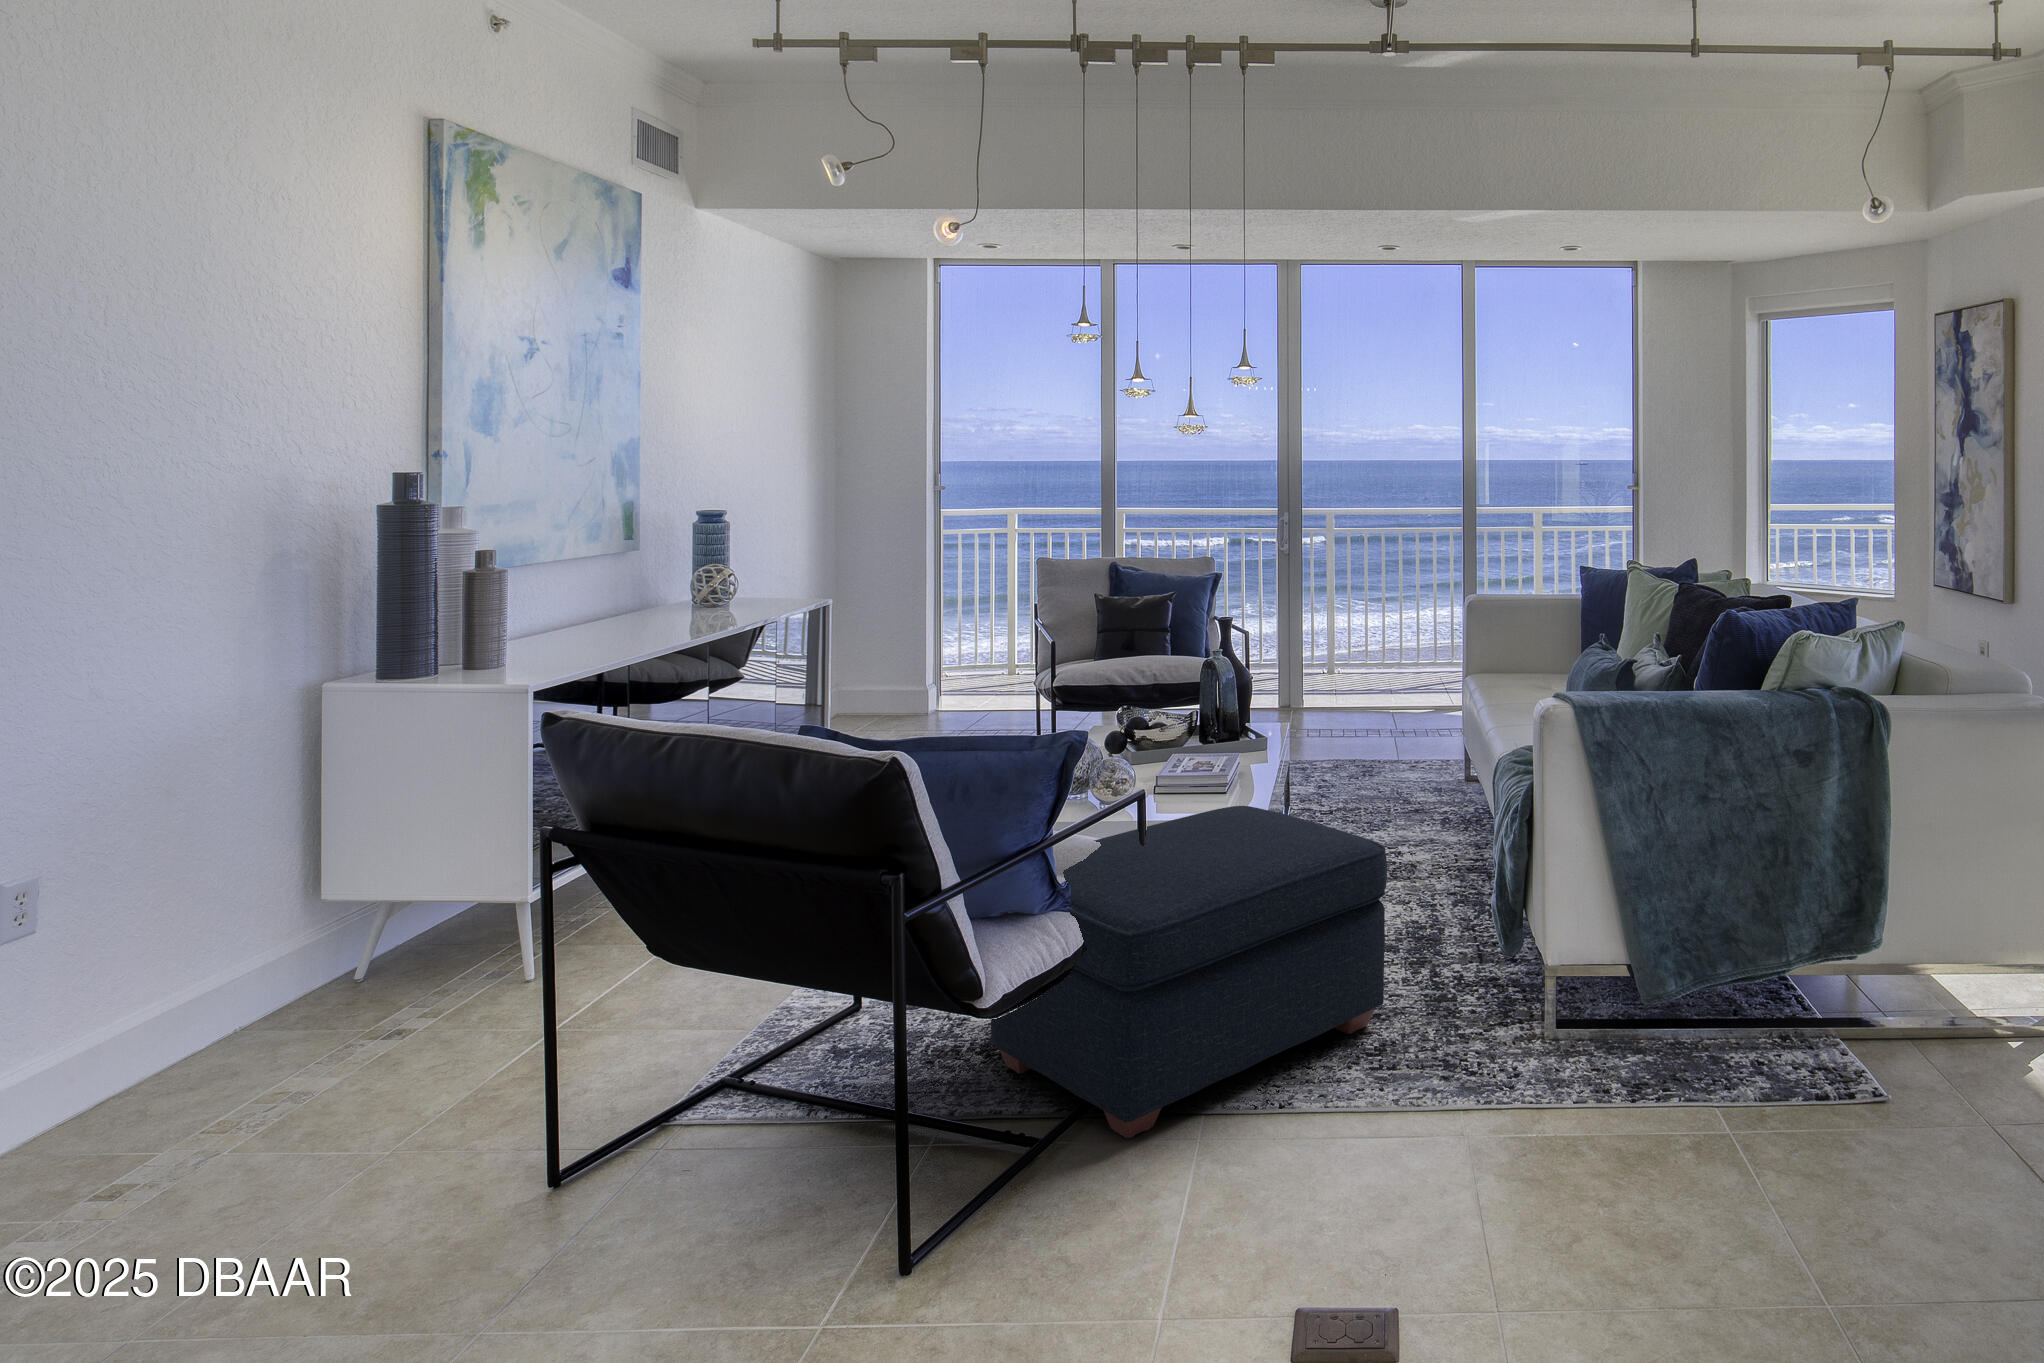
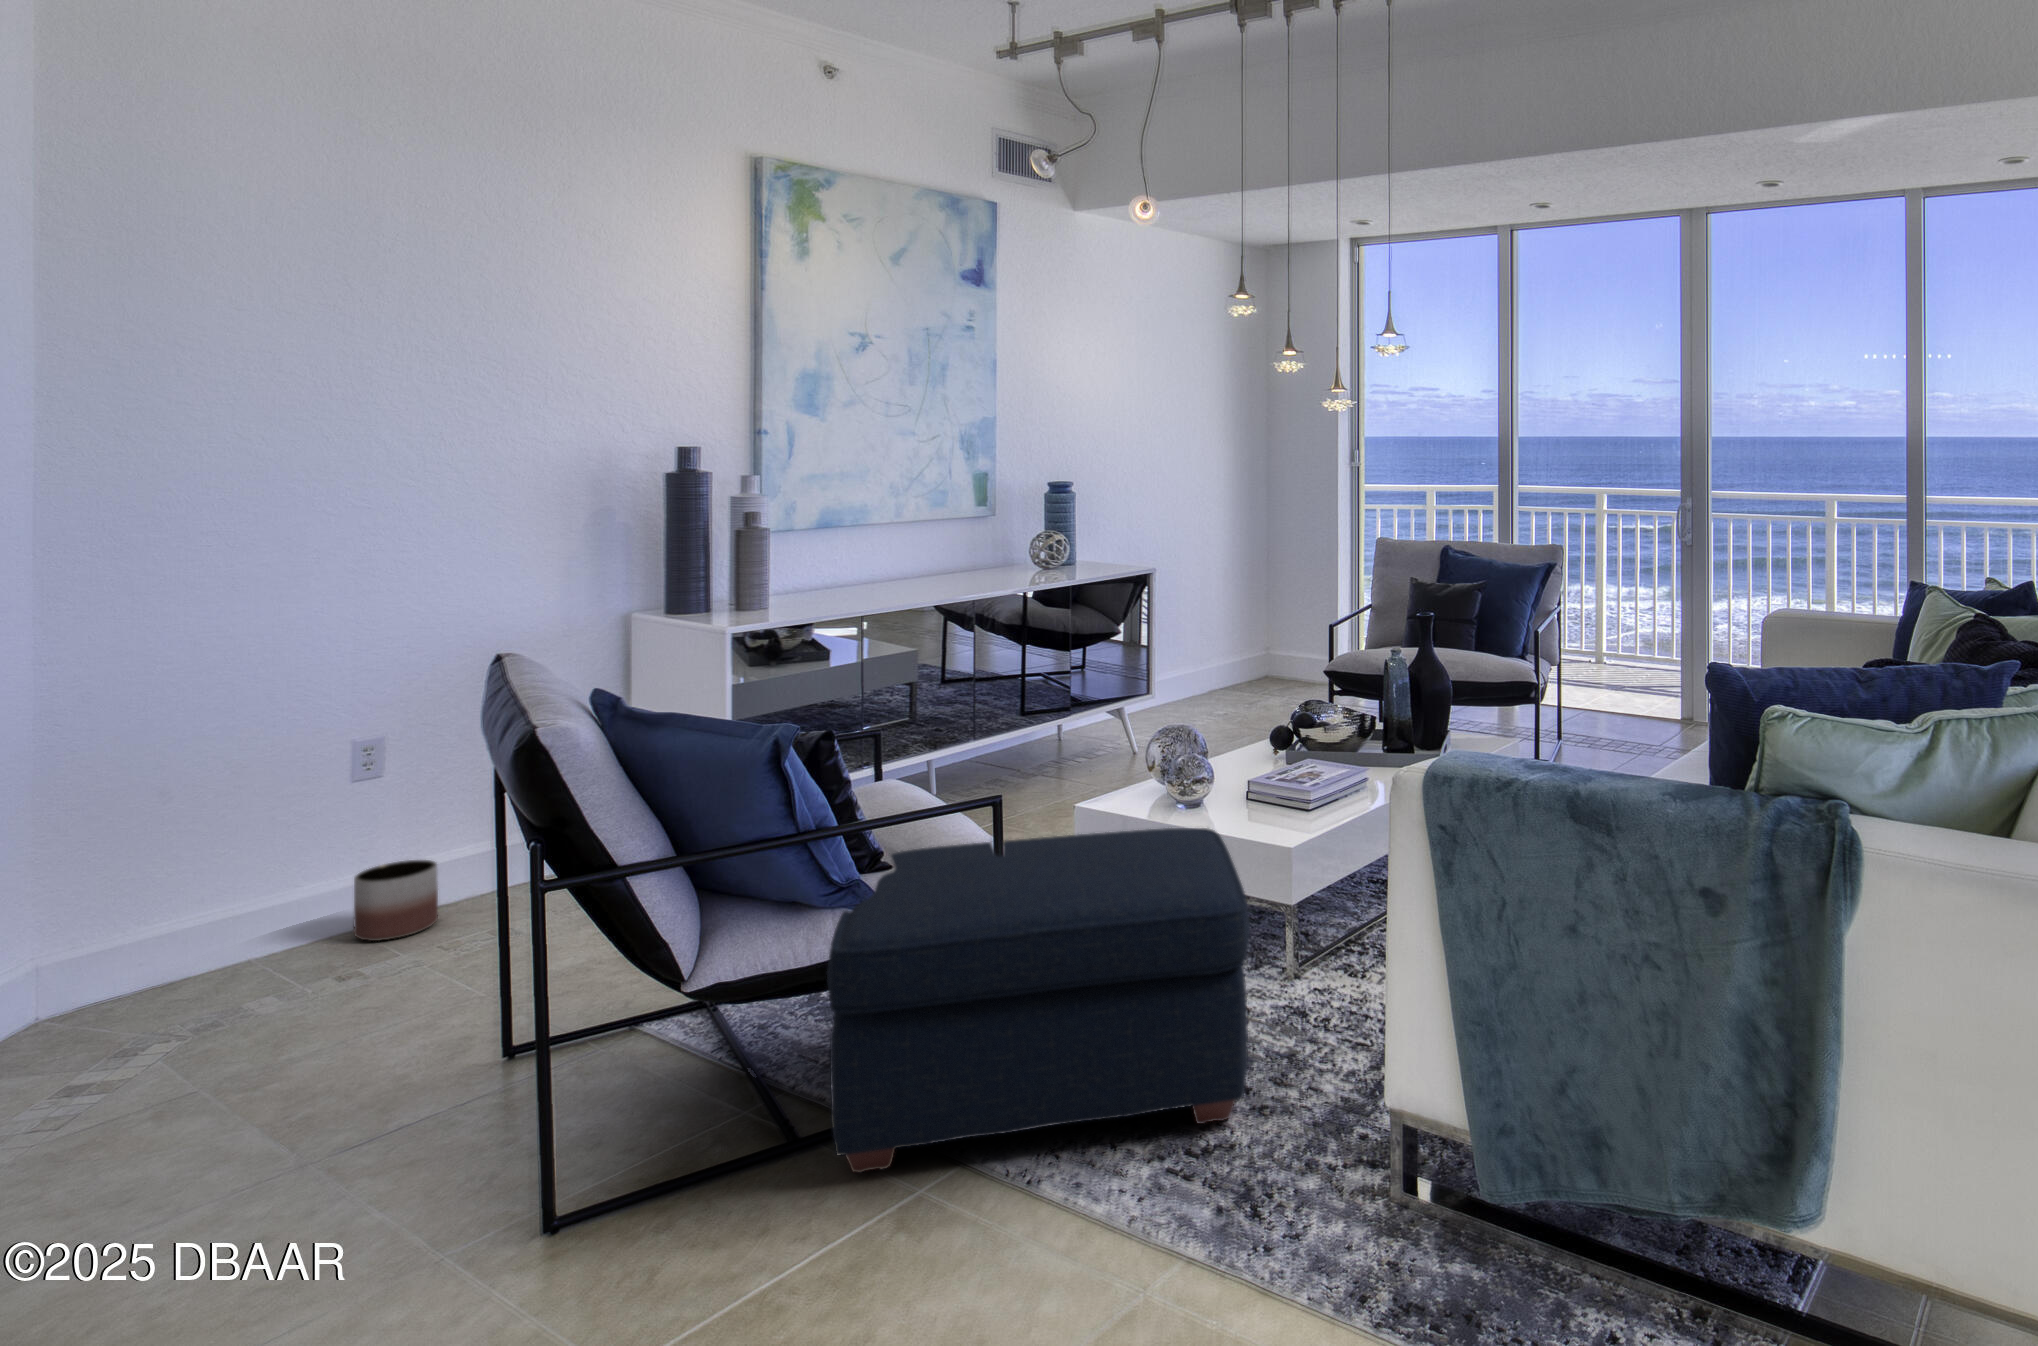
planter: none [33,1025,159,1144] -> present [354,860,438,941]

